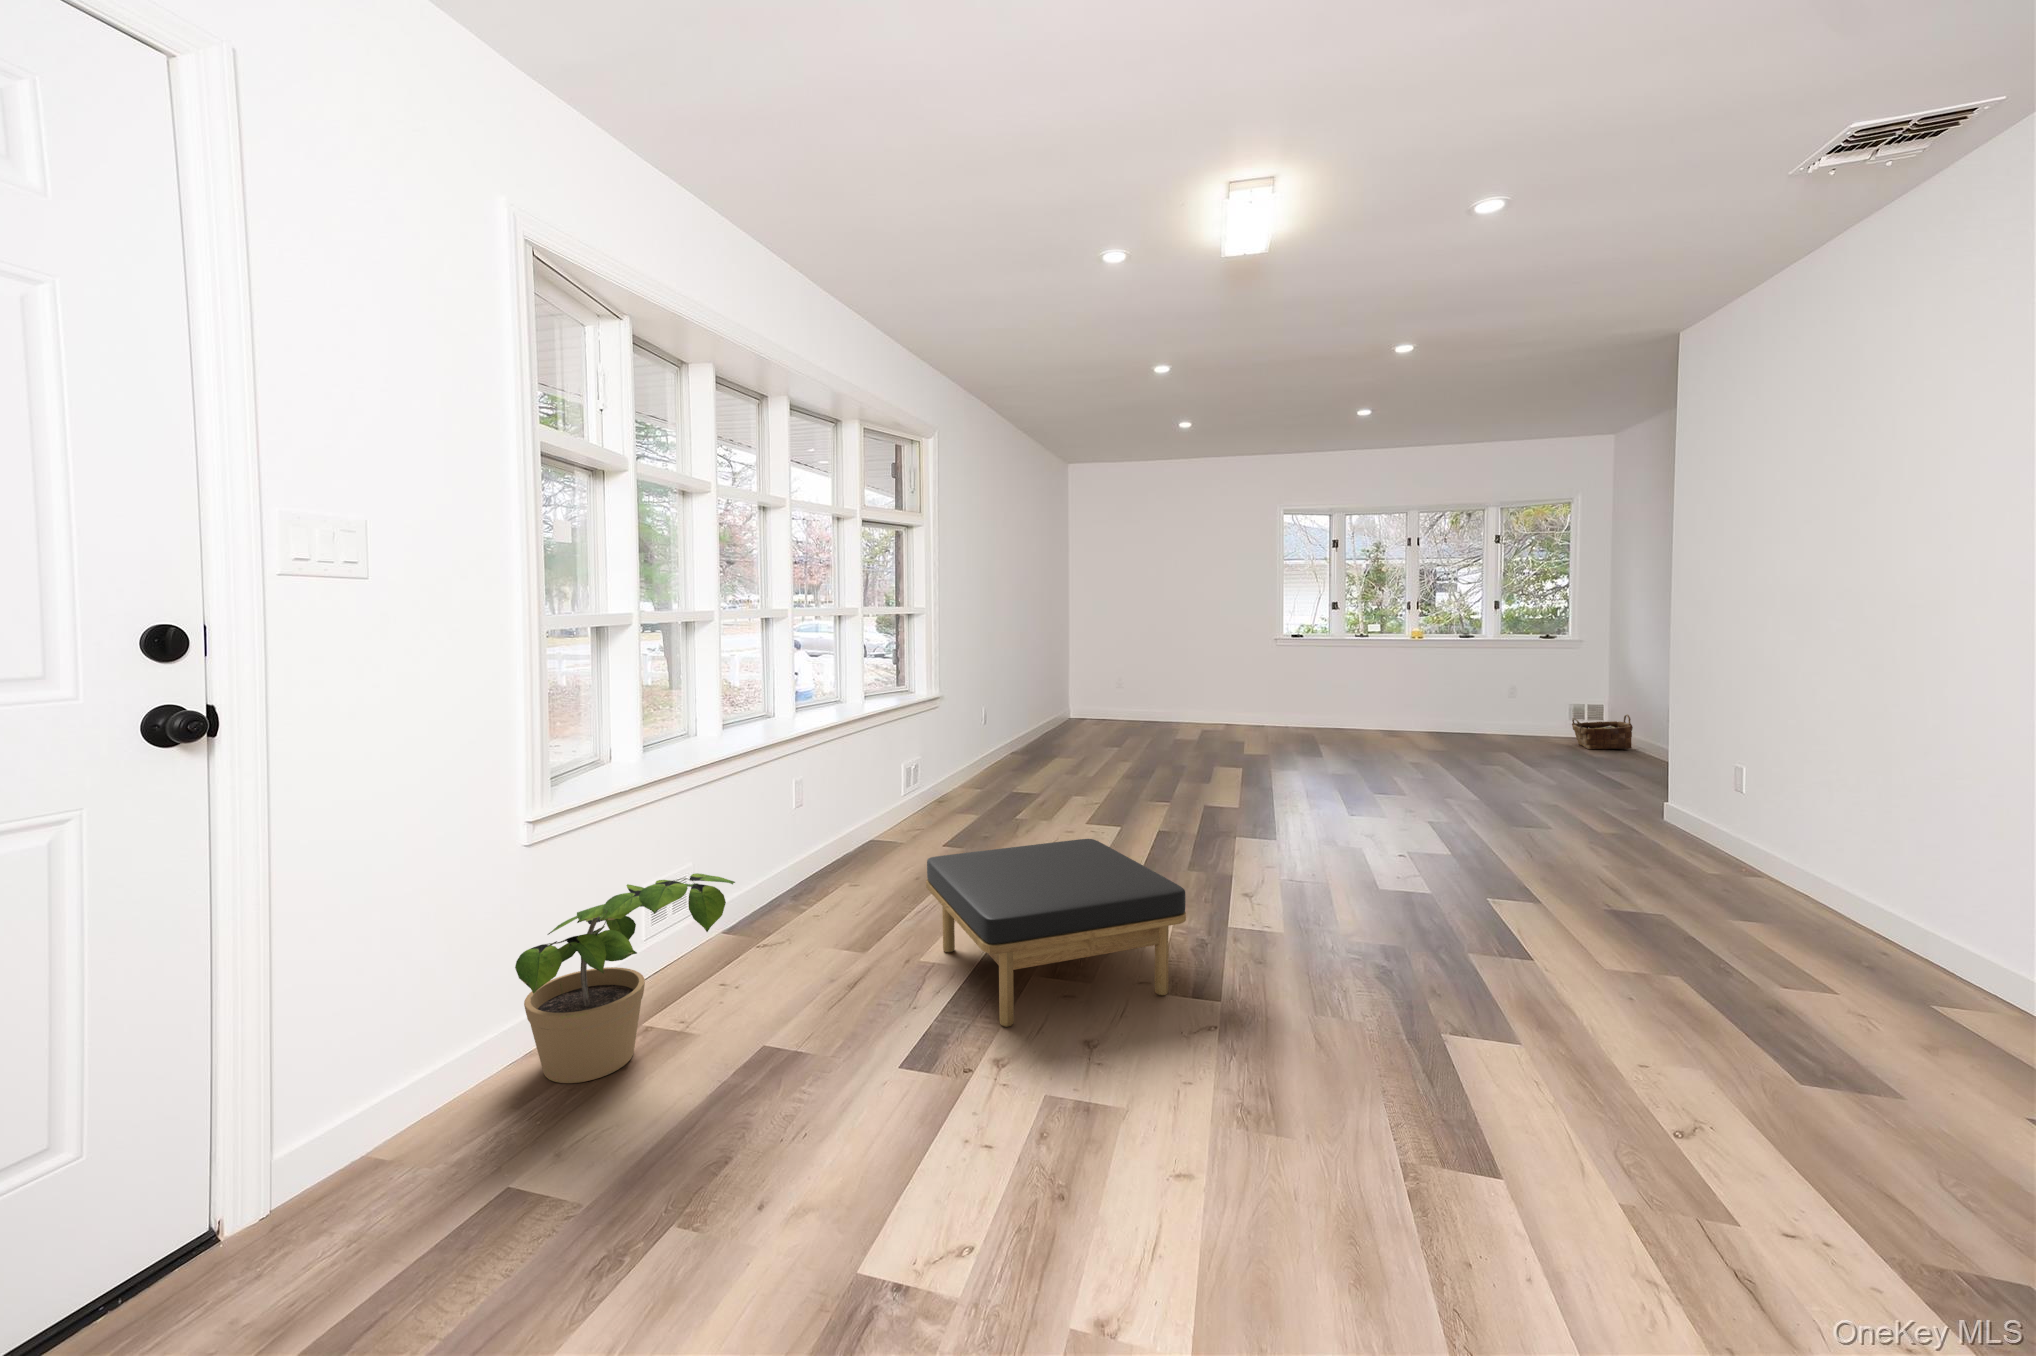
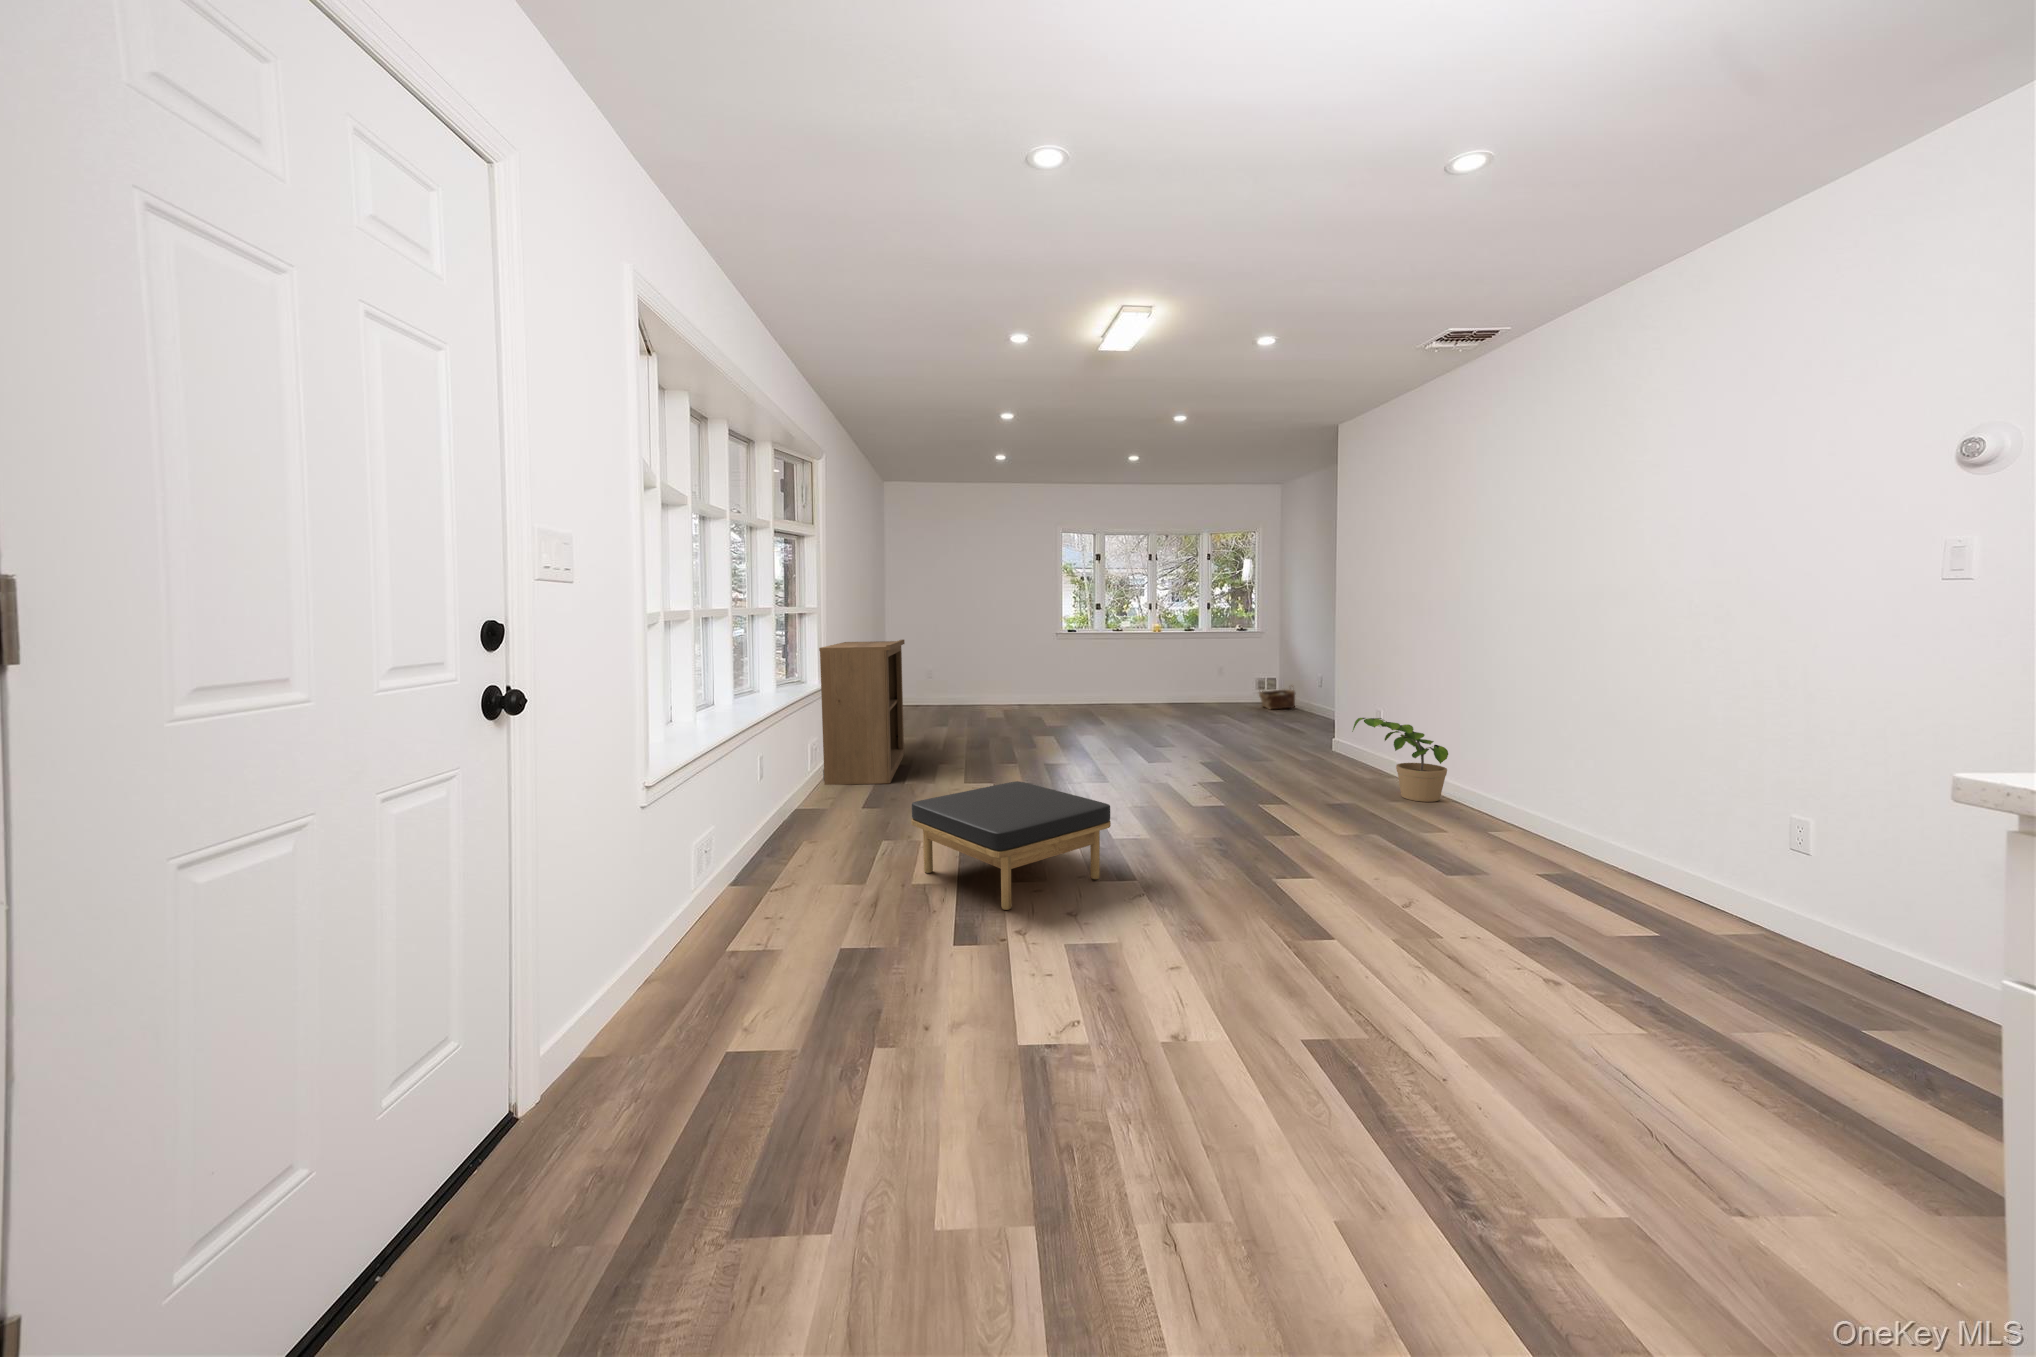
bookshelf: none [916,642,1041,819] -> present [819,640,905,785]
potted plant: present [515,873,735,1083] -> present [1352,718,1448,802]

